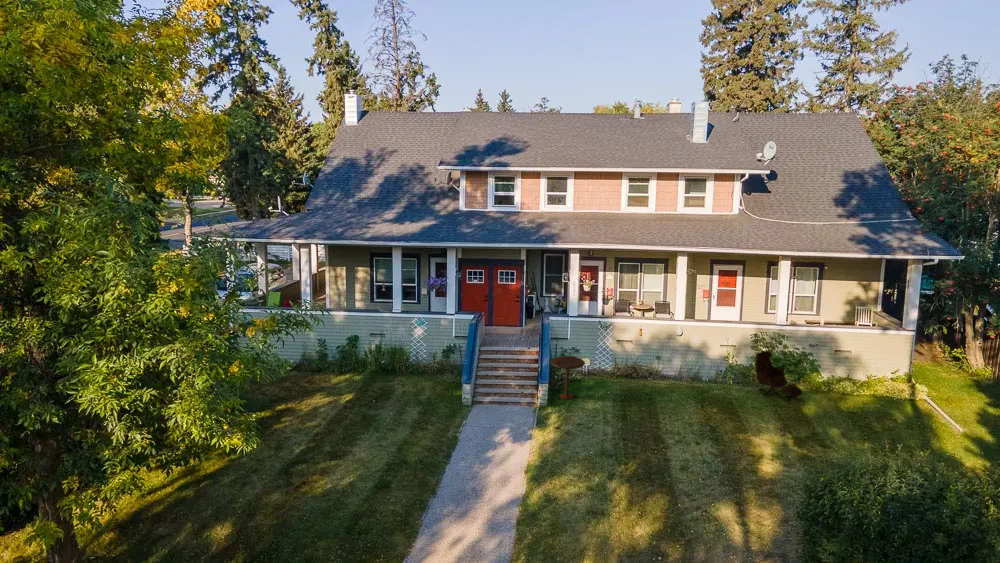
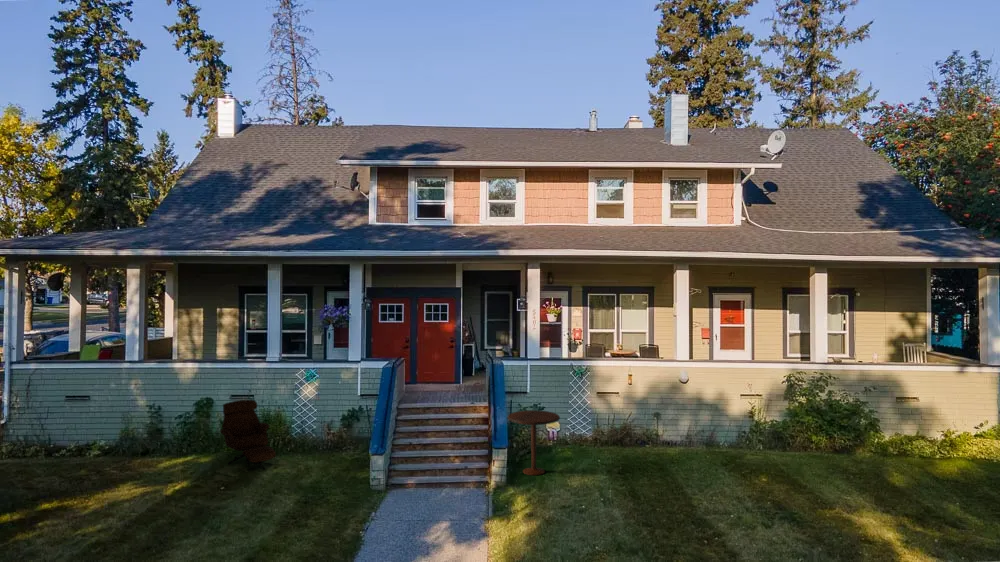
lounge chair: present [755,351,803,401] -> present [220,400,276,470]

